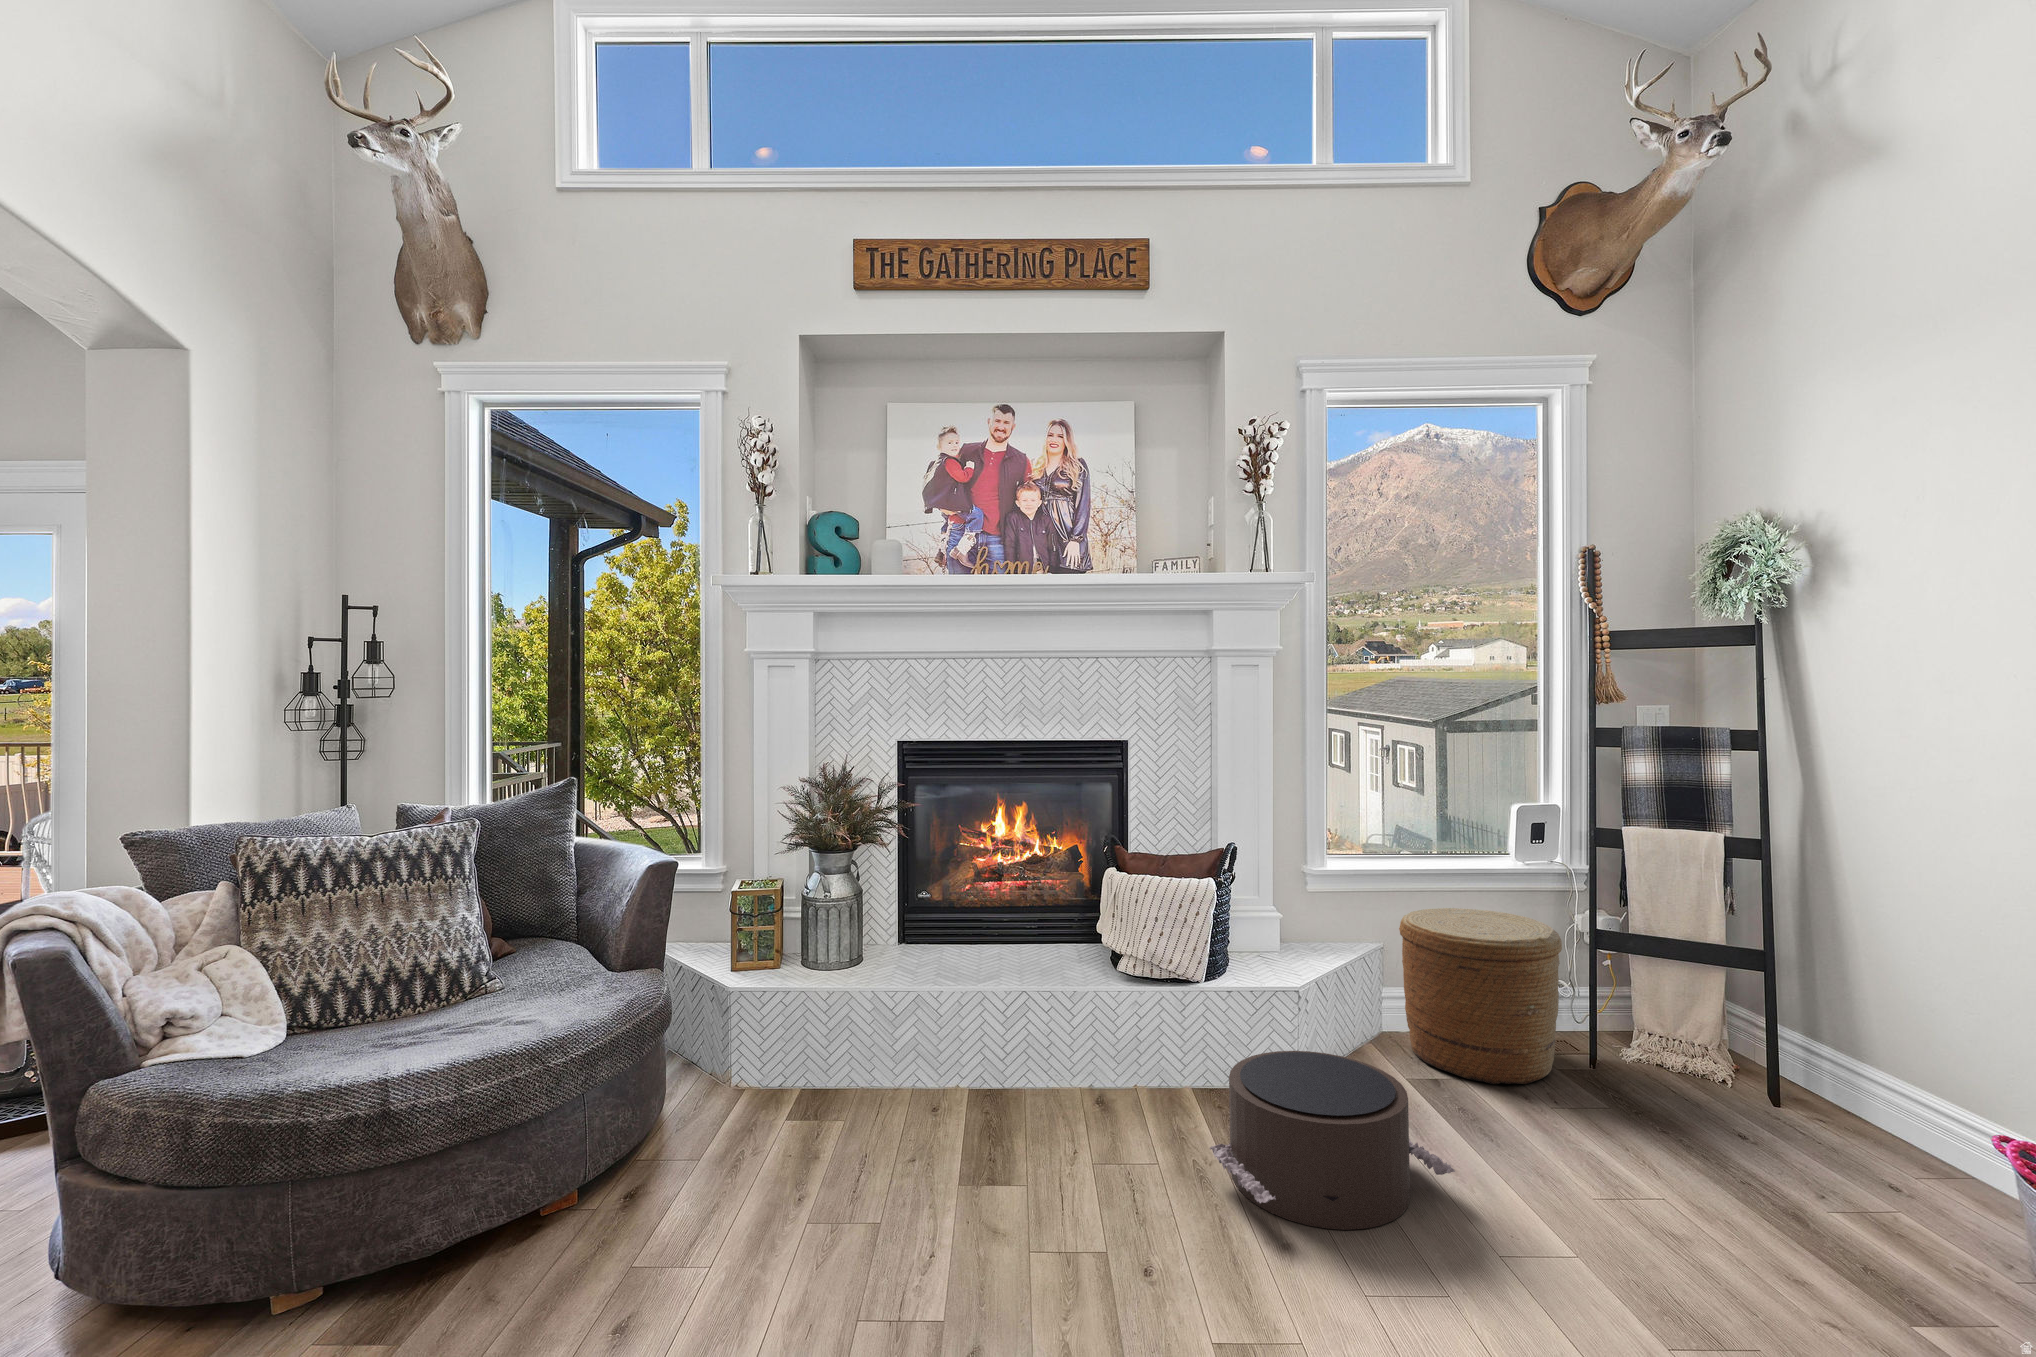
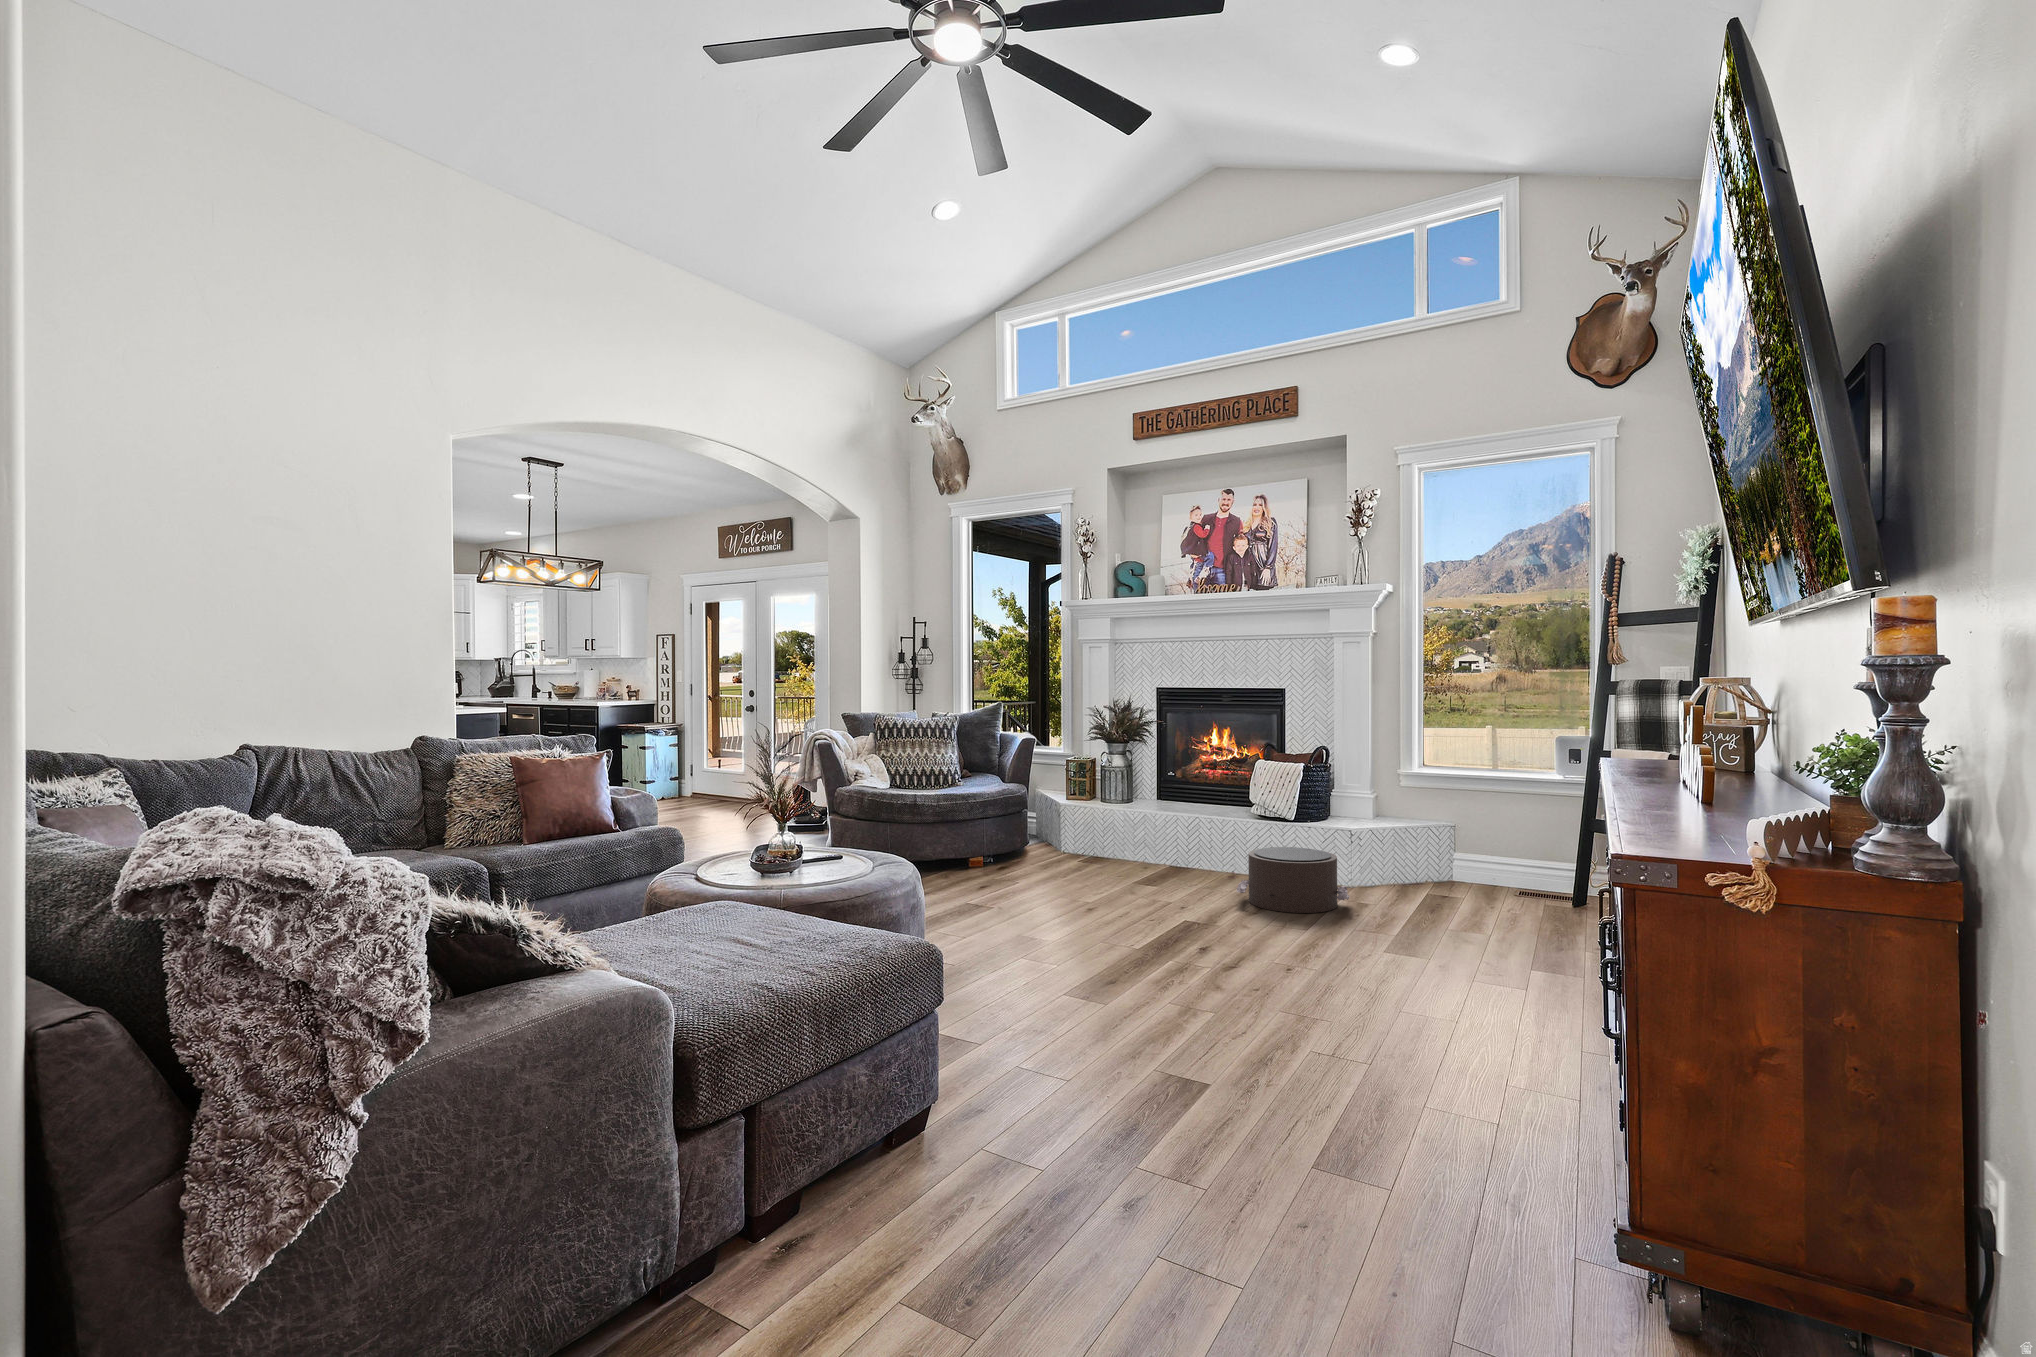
woven basket: present [1399,908,1562,1084] -> none [1433,802,1533,901]

